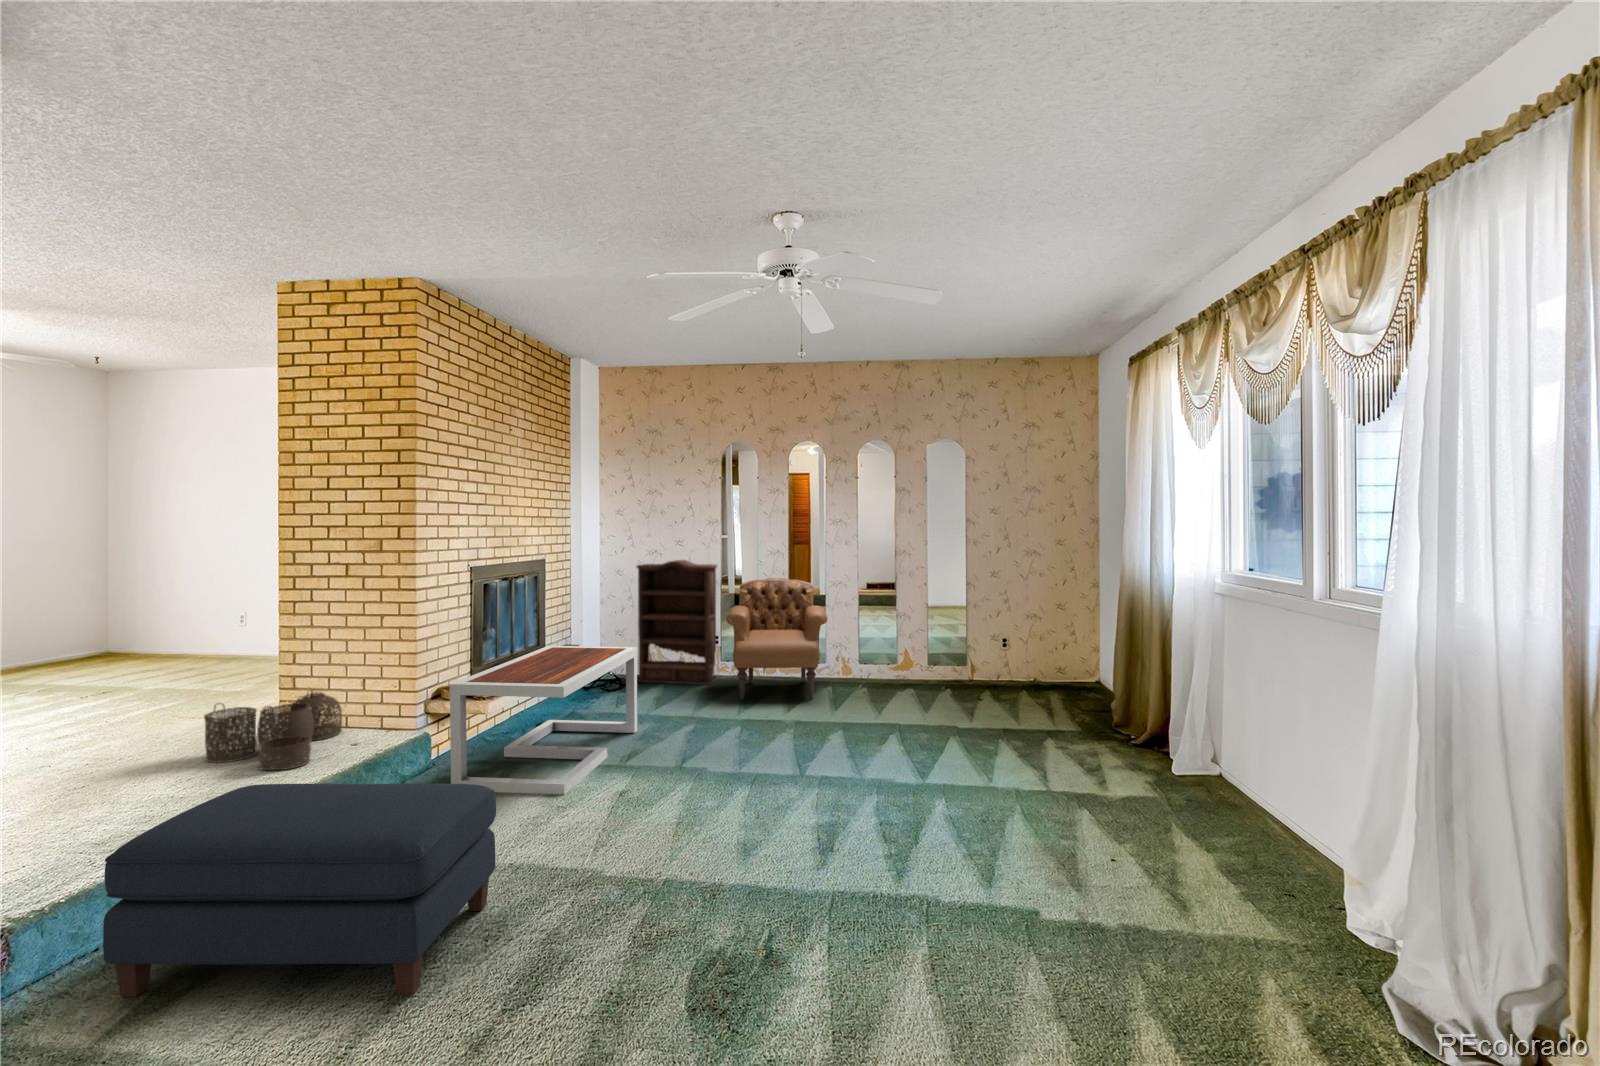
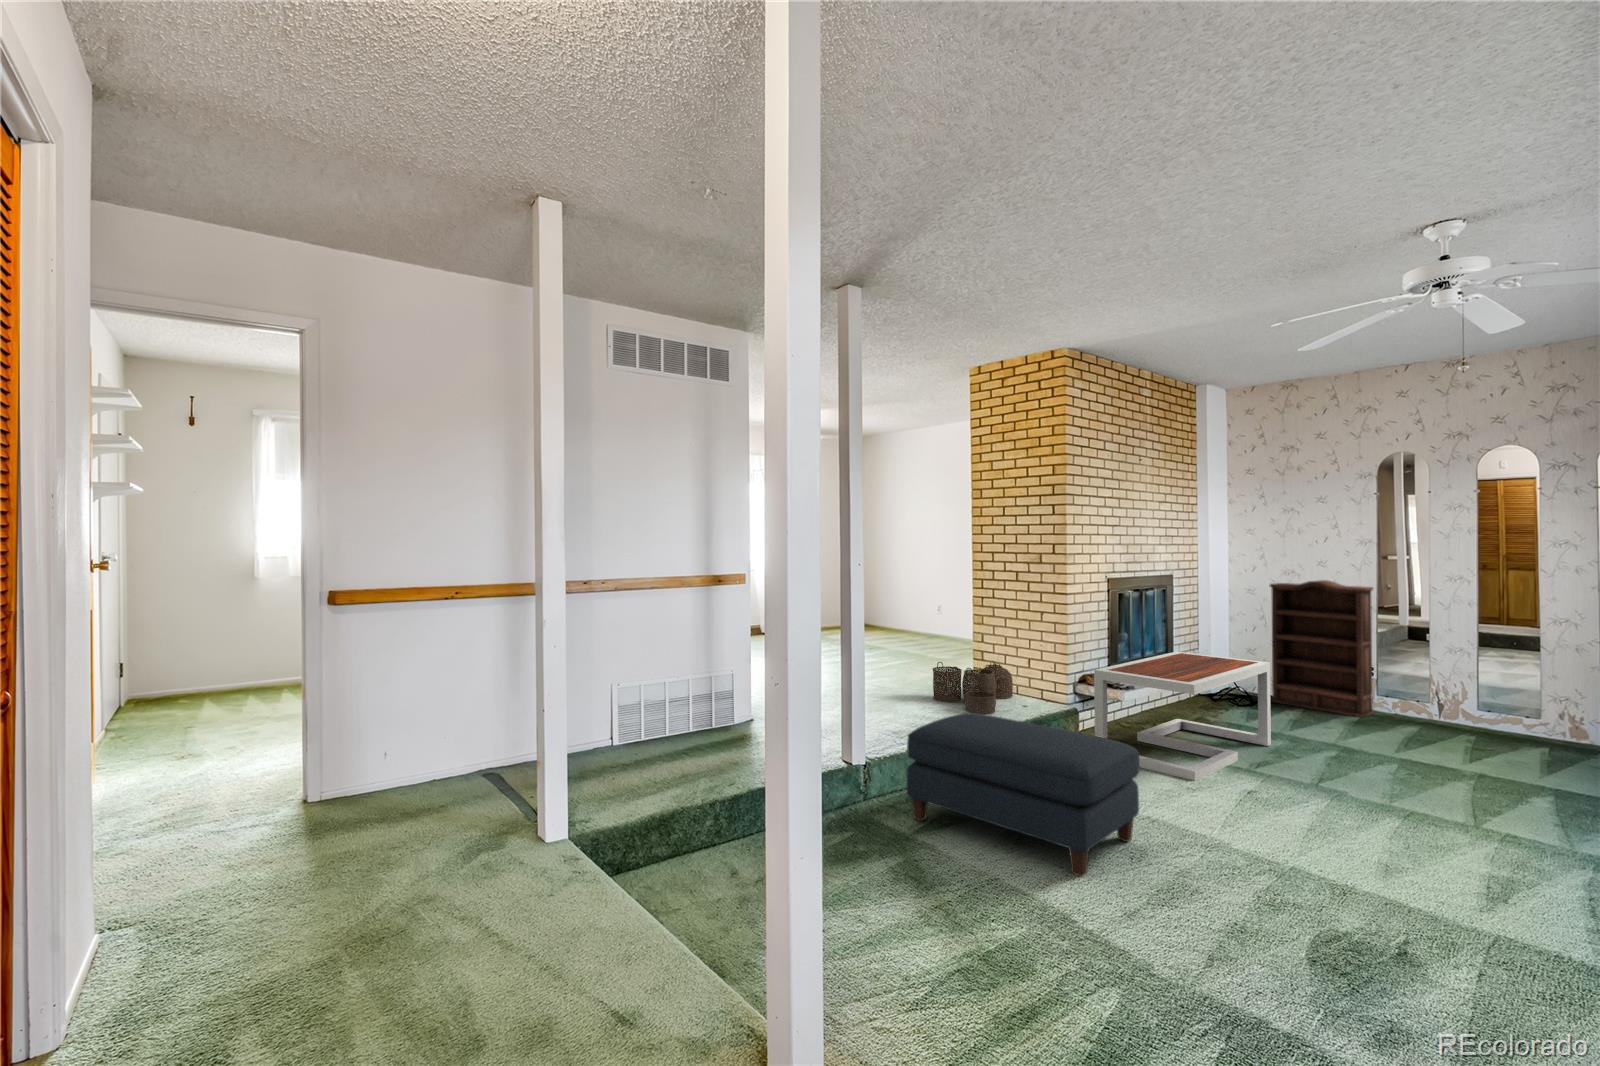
armchair: present [726,578,828,700] -> none [1385,606,1547,755]

